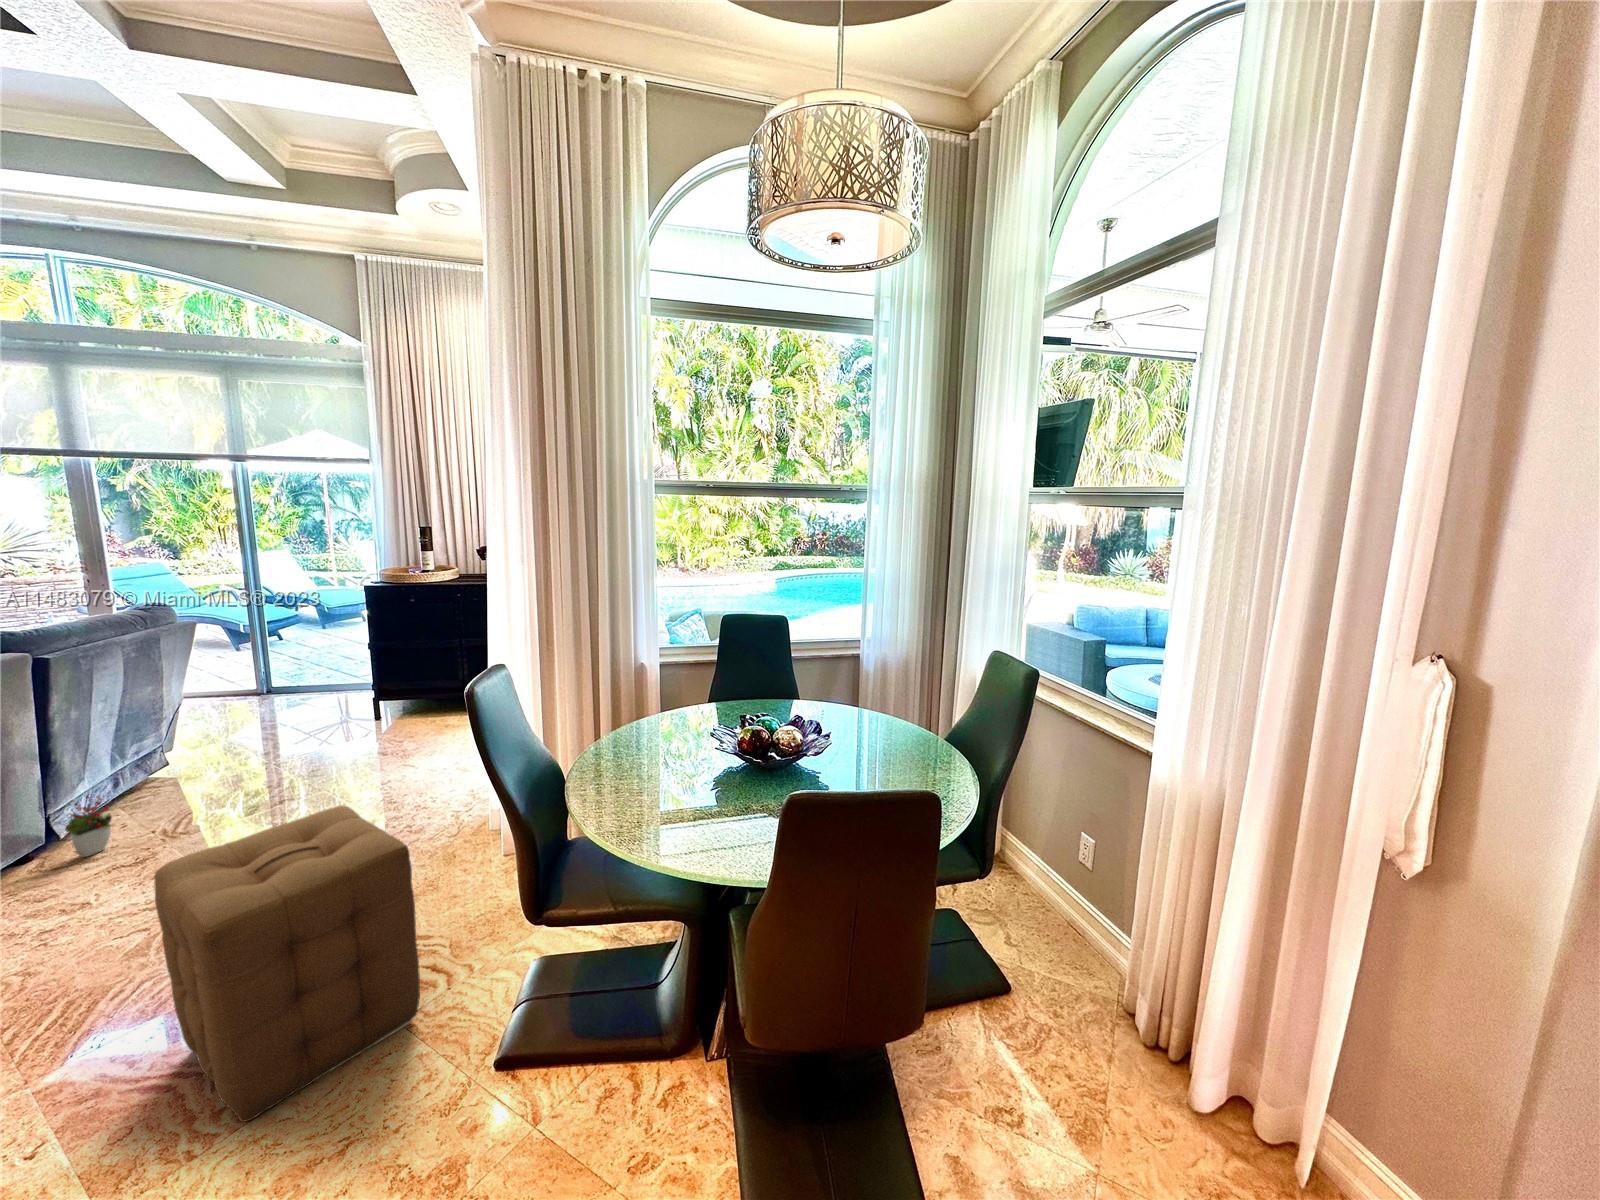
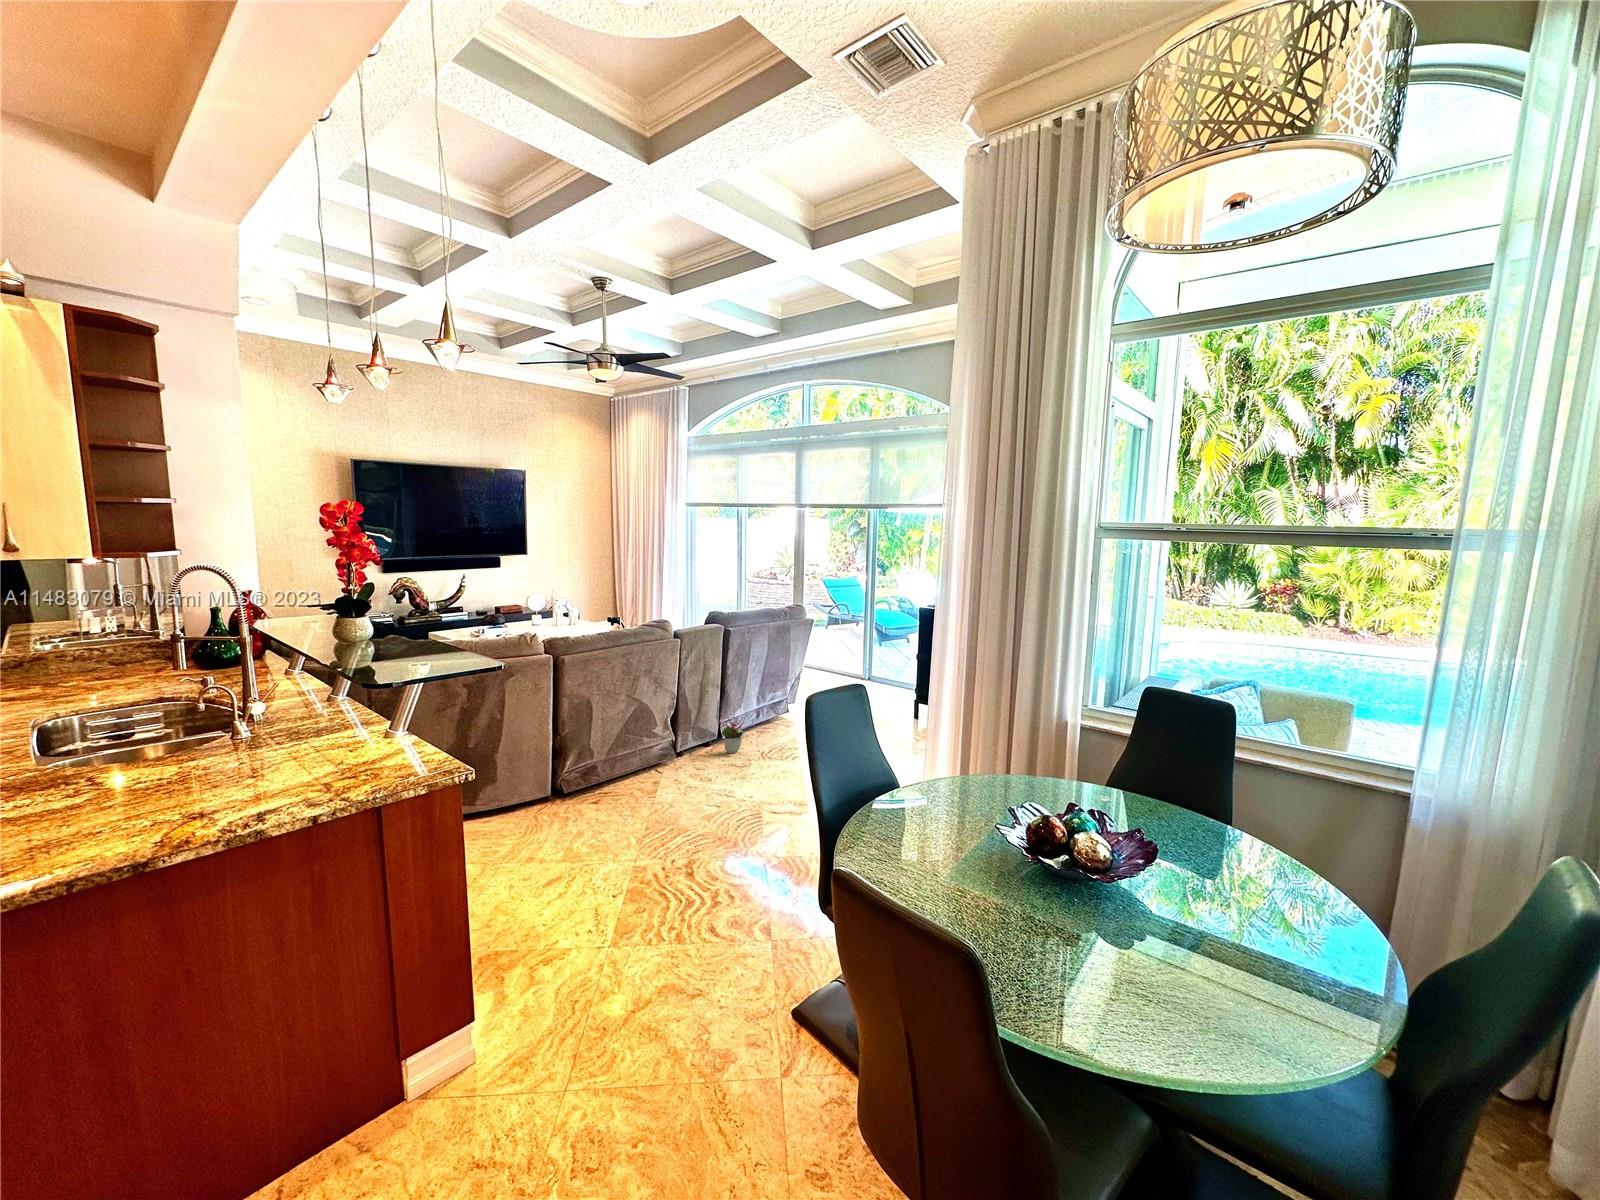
ottoman: present [154,805,420,1122] -> none [664,763,791,945]

